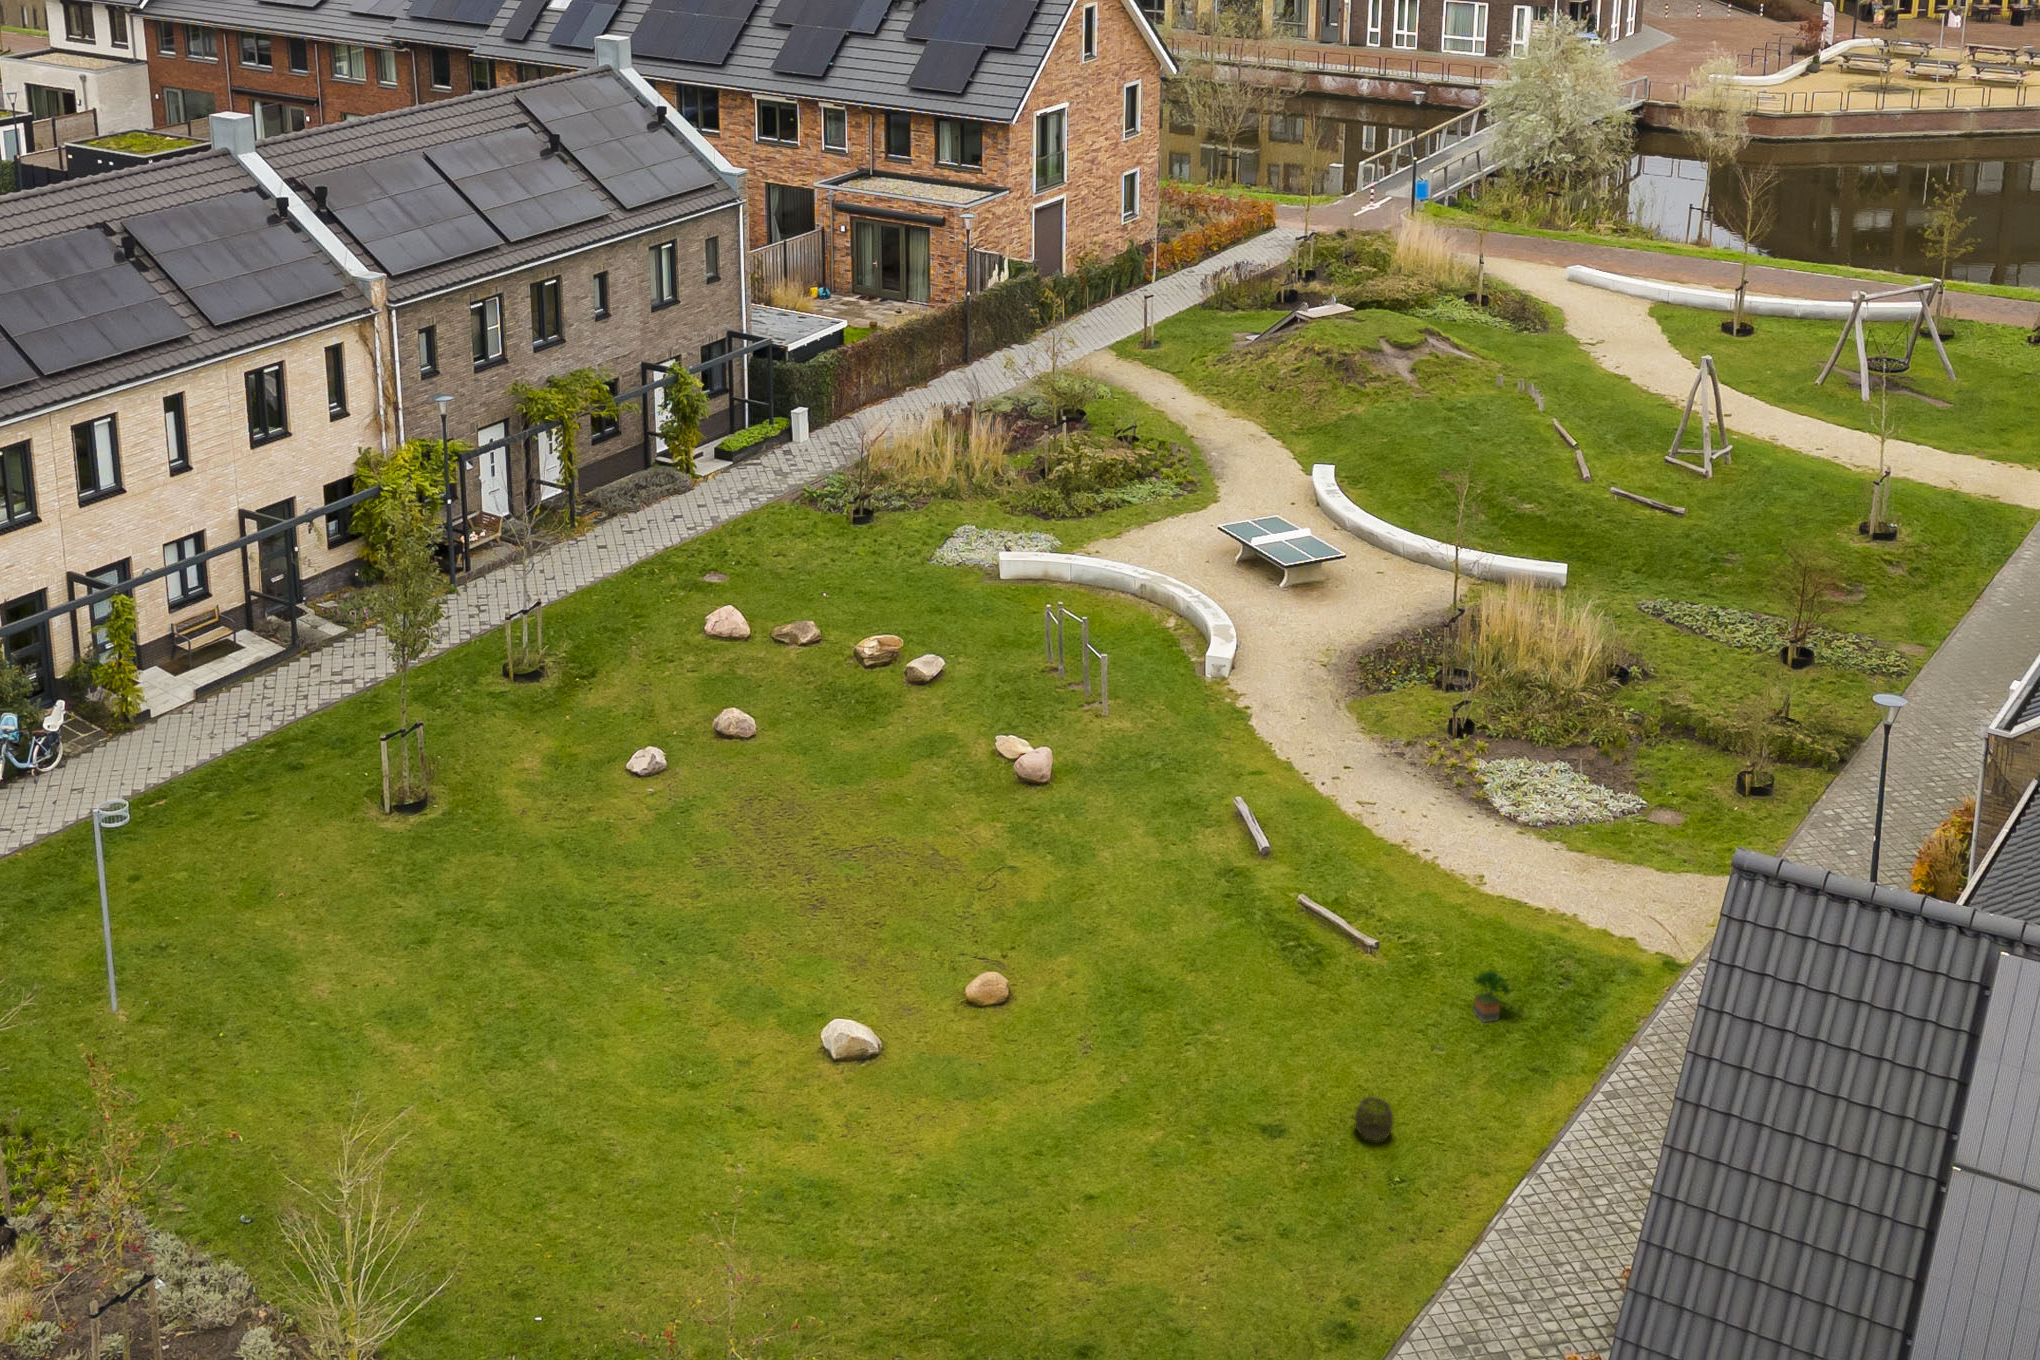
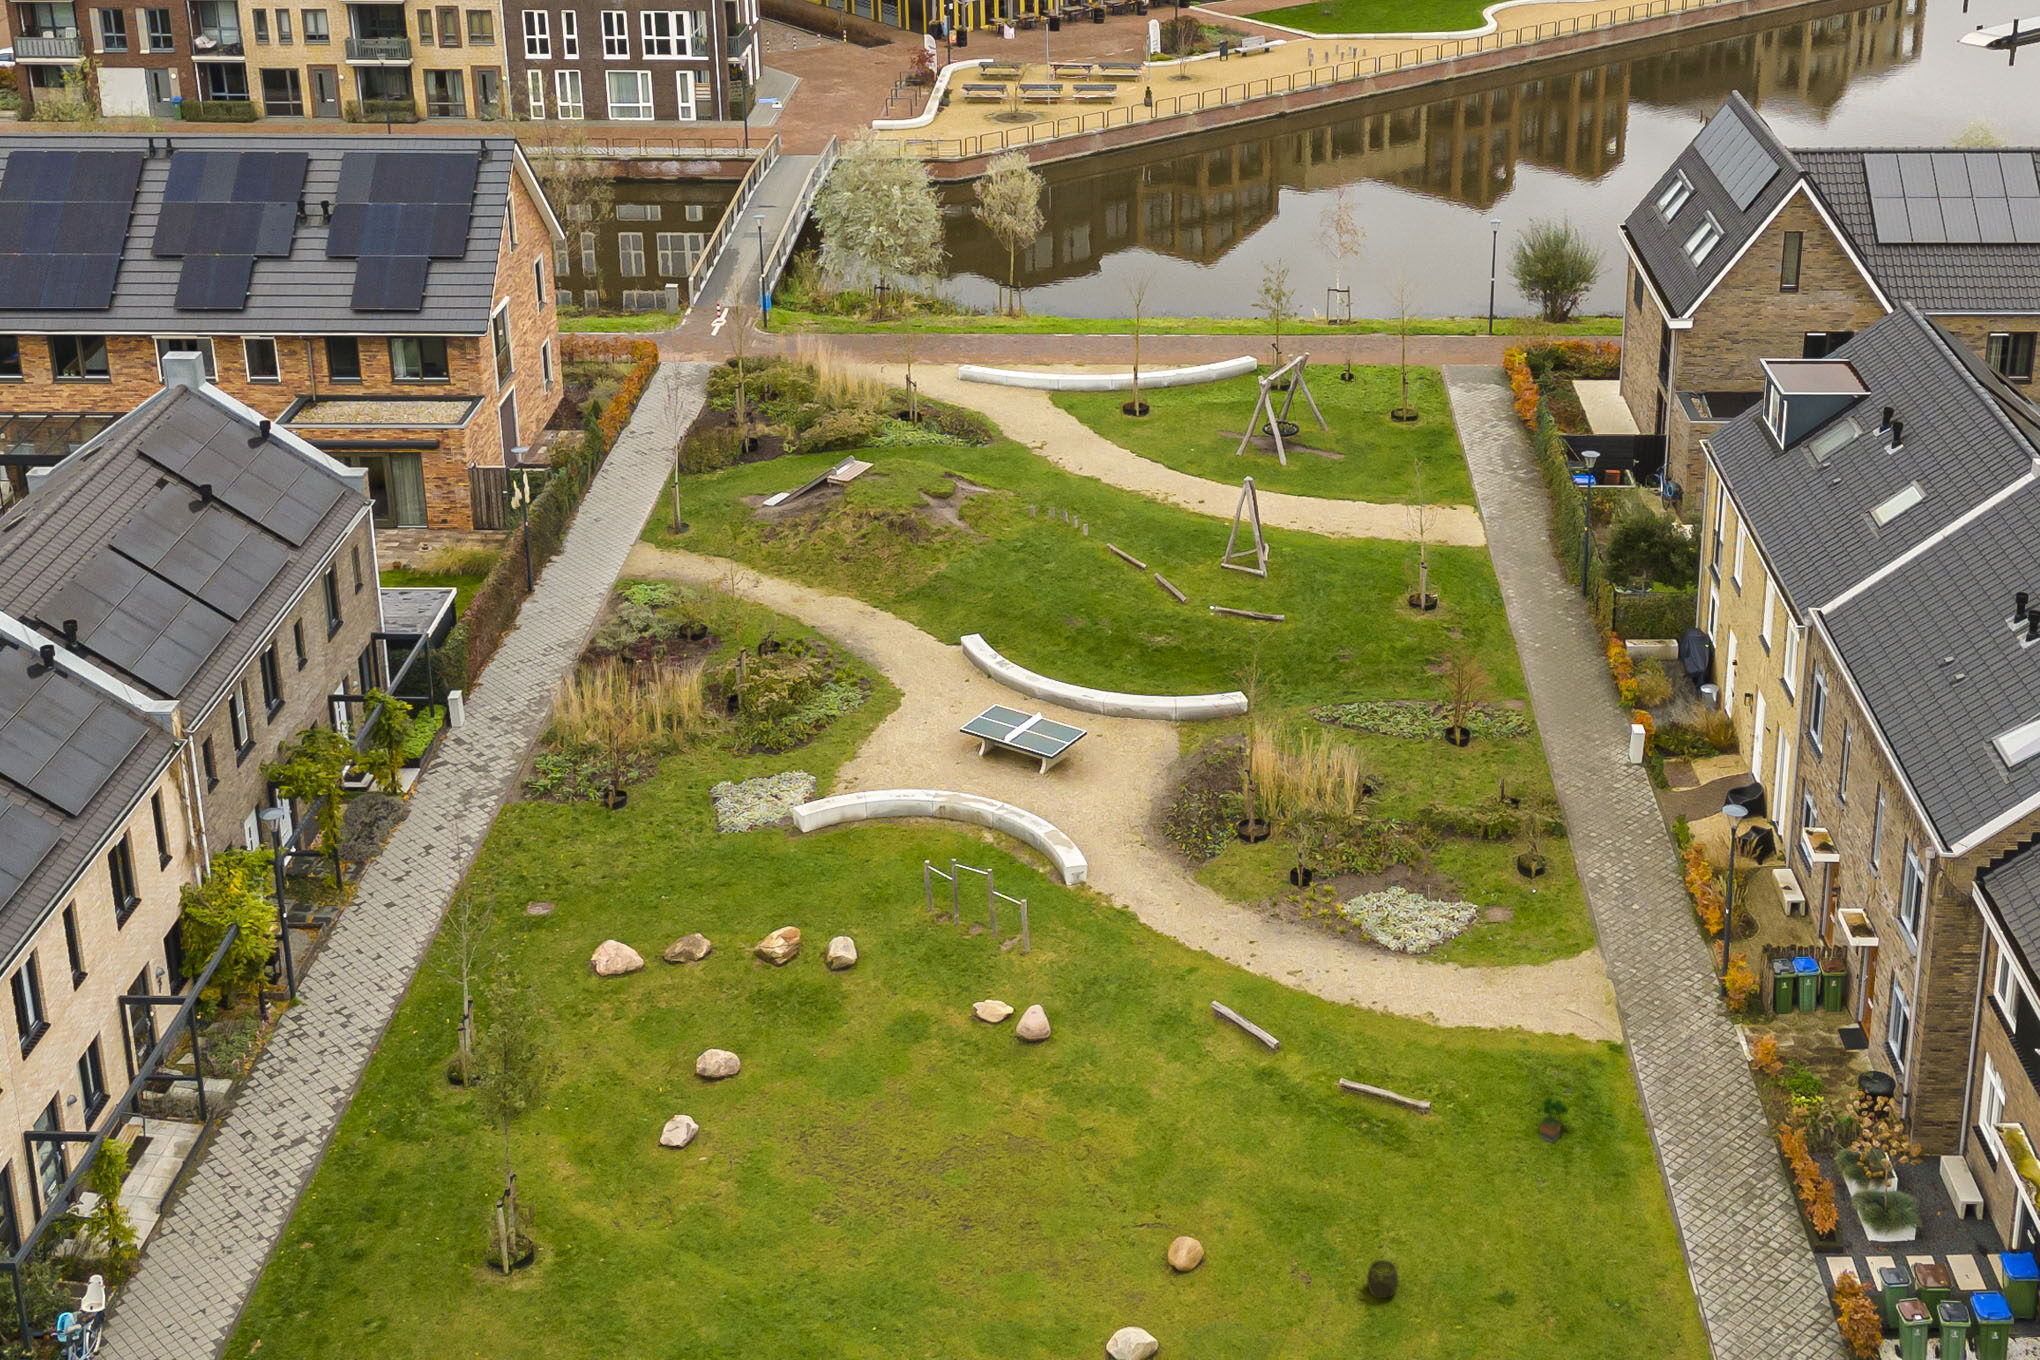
woven basket: present [1355,1097,1393,1141] -> present [1367,1260,1398,1298]

